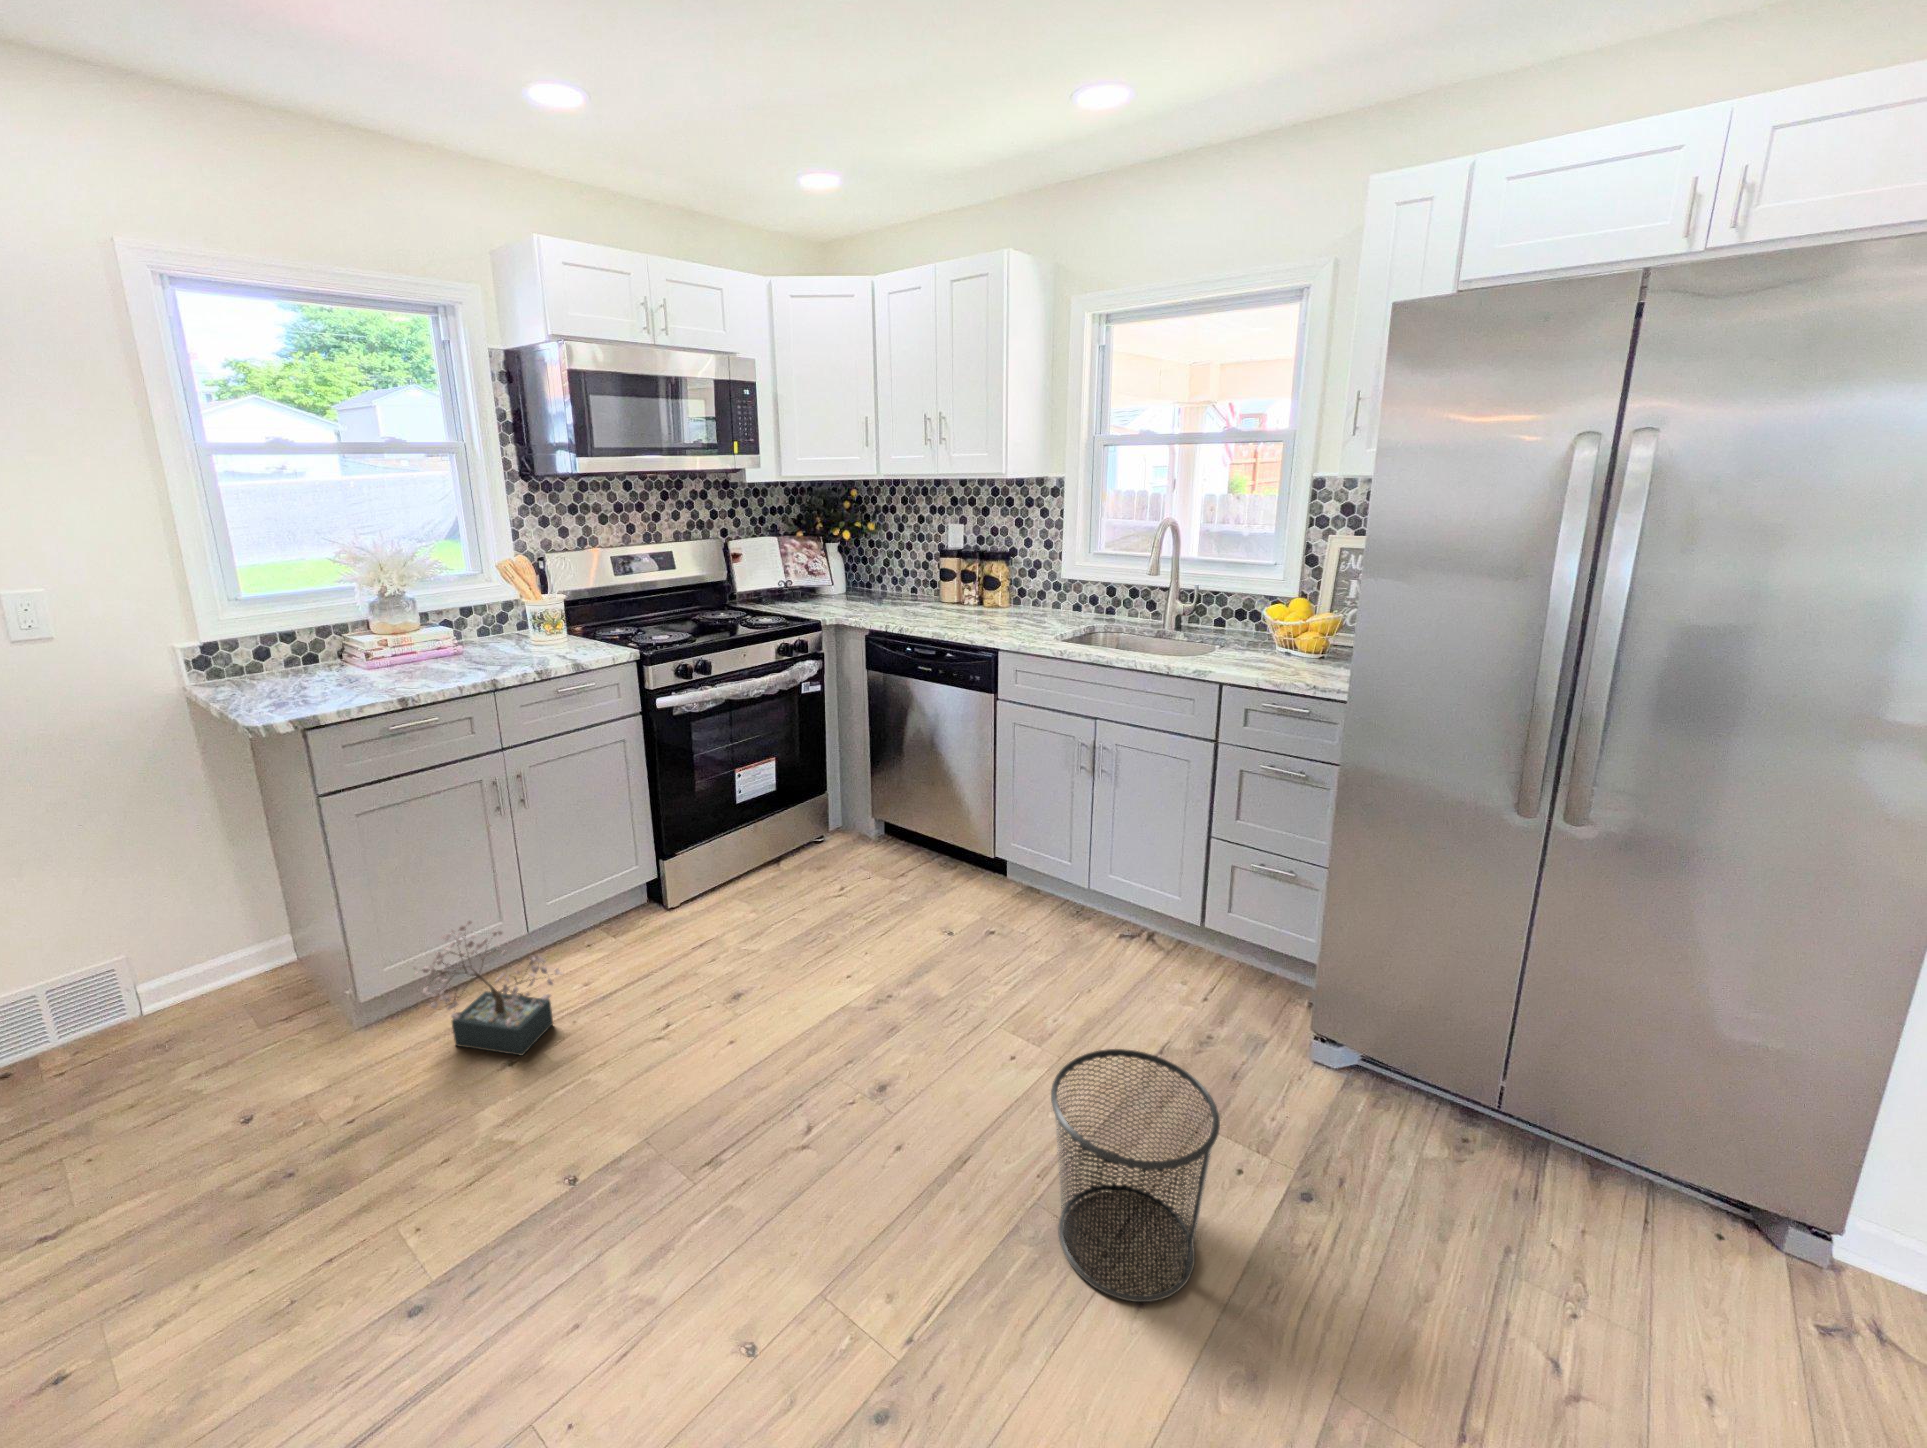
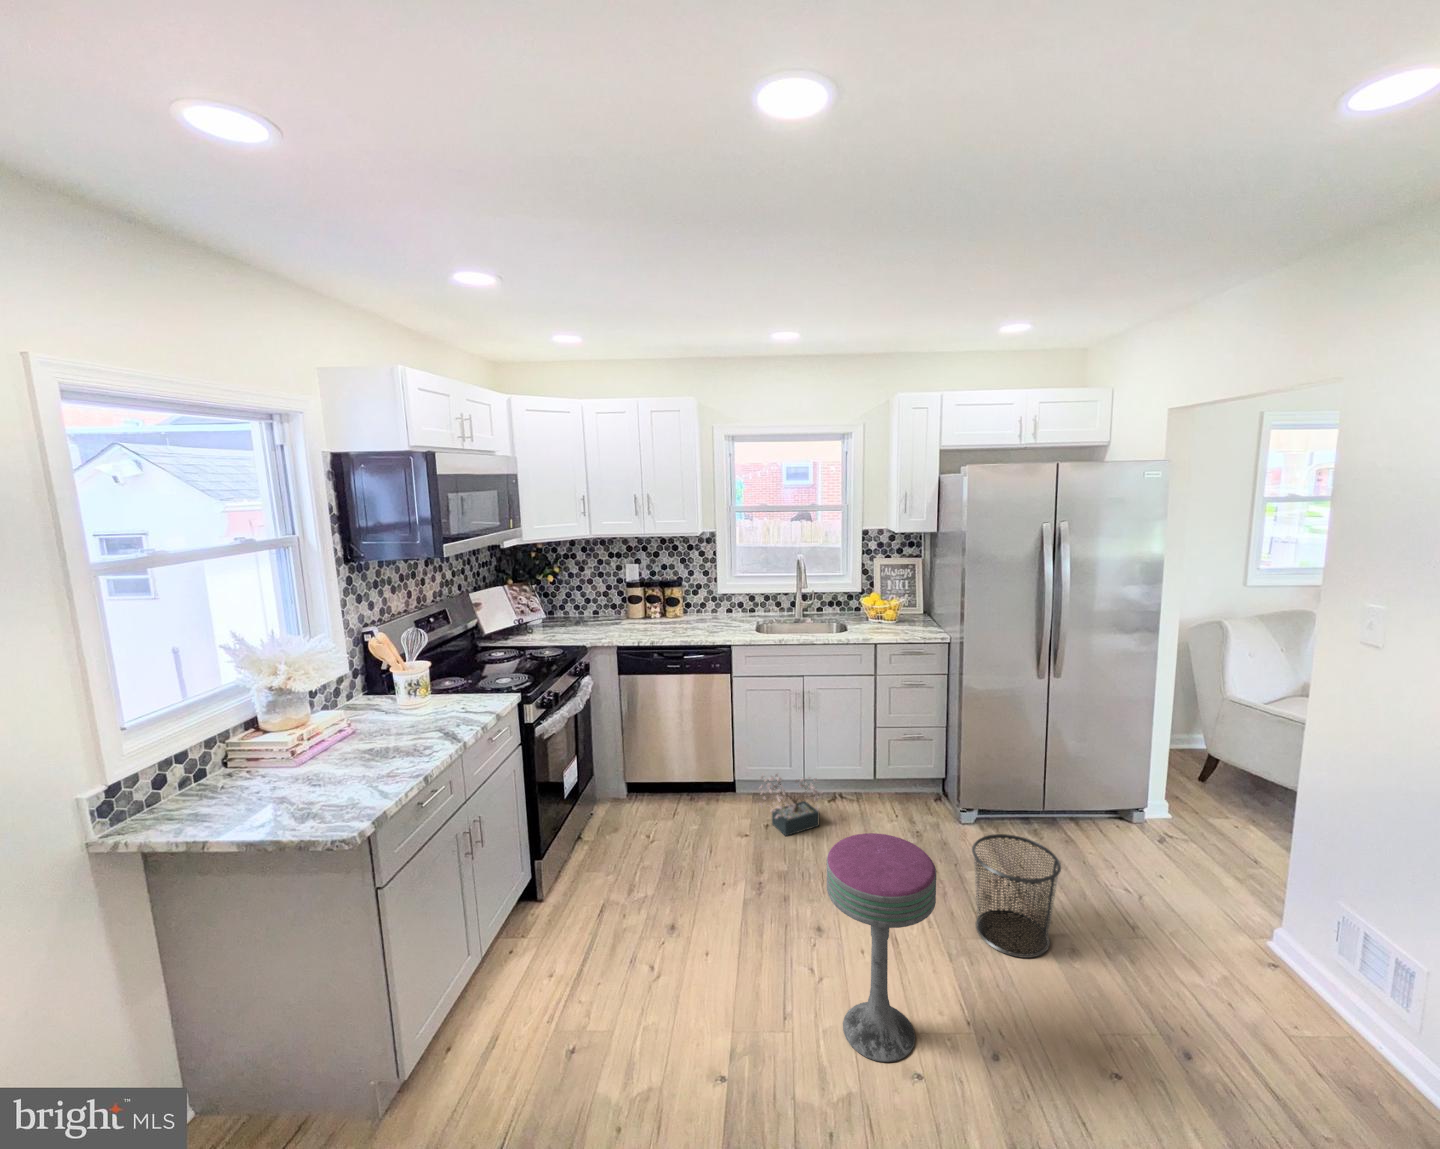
decorative plant: present [414,921,563,1055] -> present [760,774,823,836]
bar stool: none [639,922,819,1272] -> present [827,833,936,1062]

